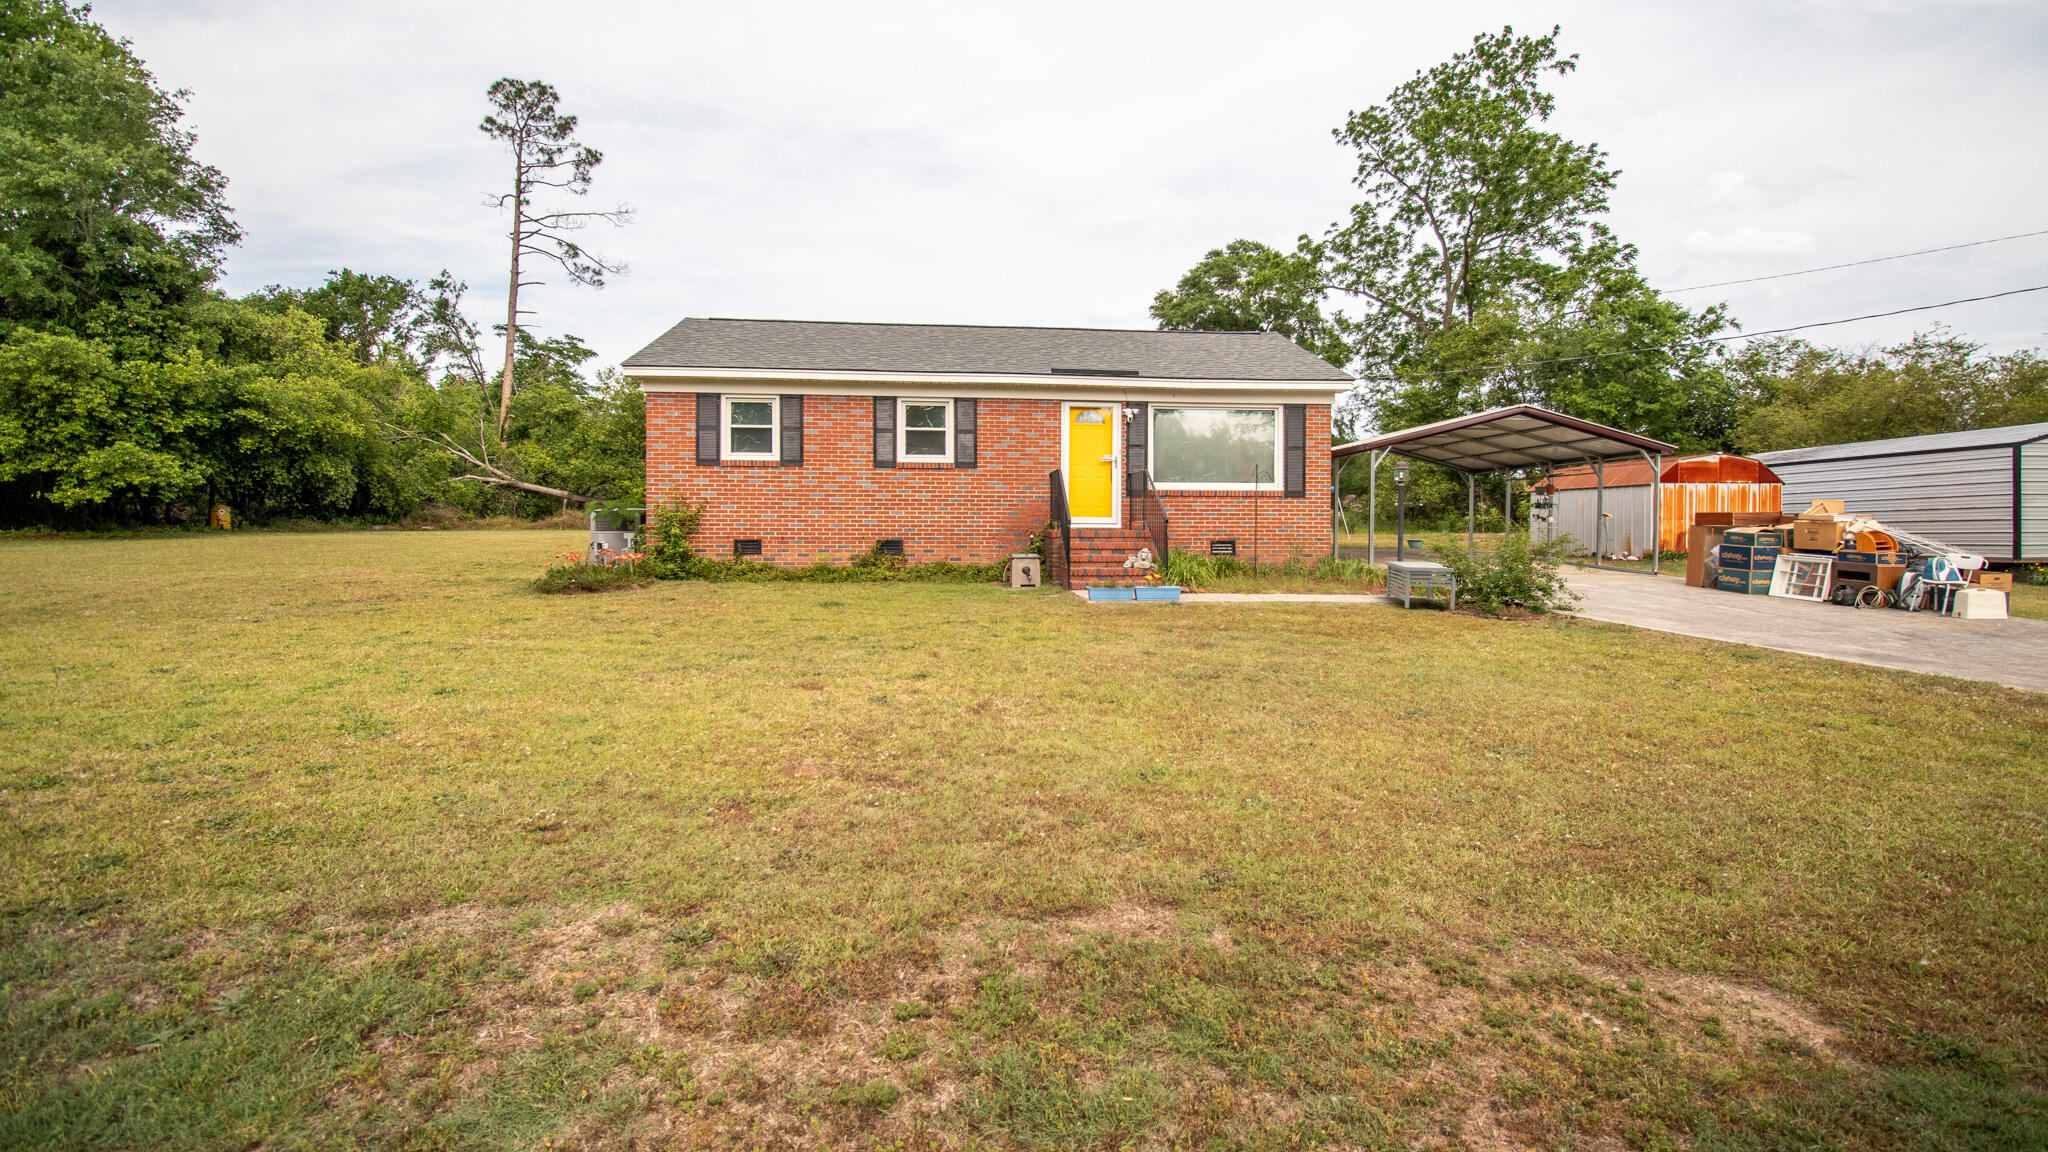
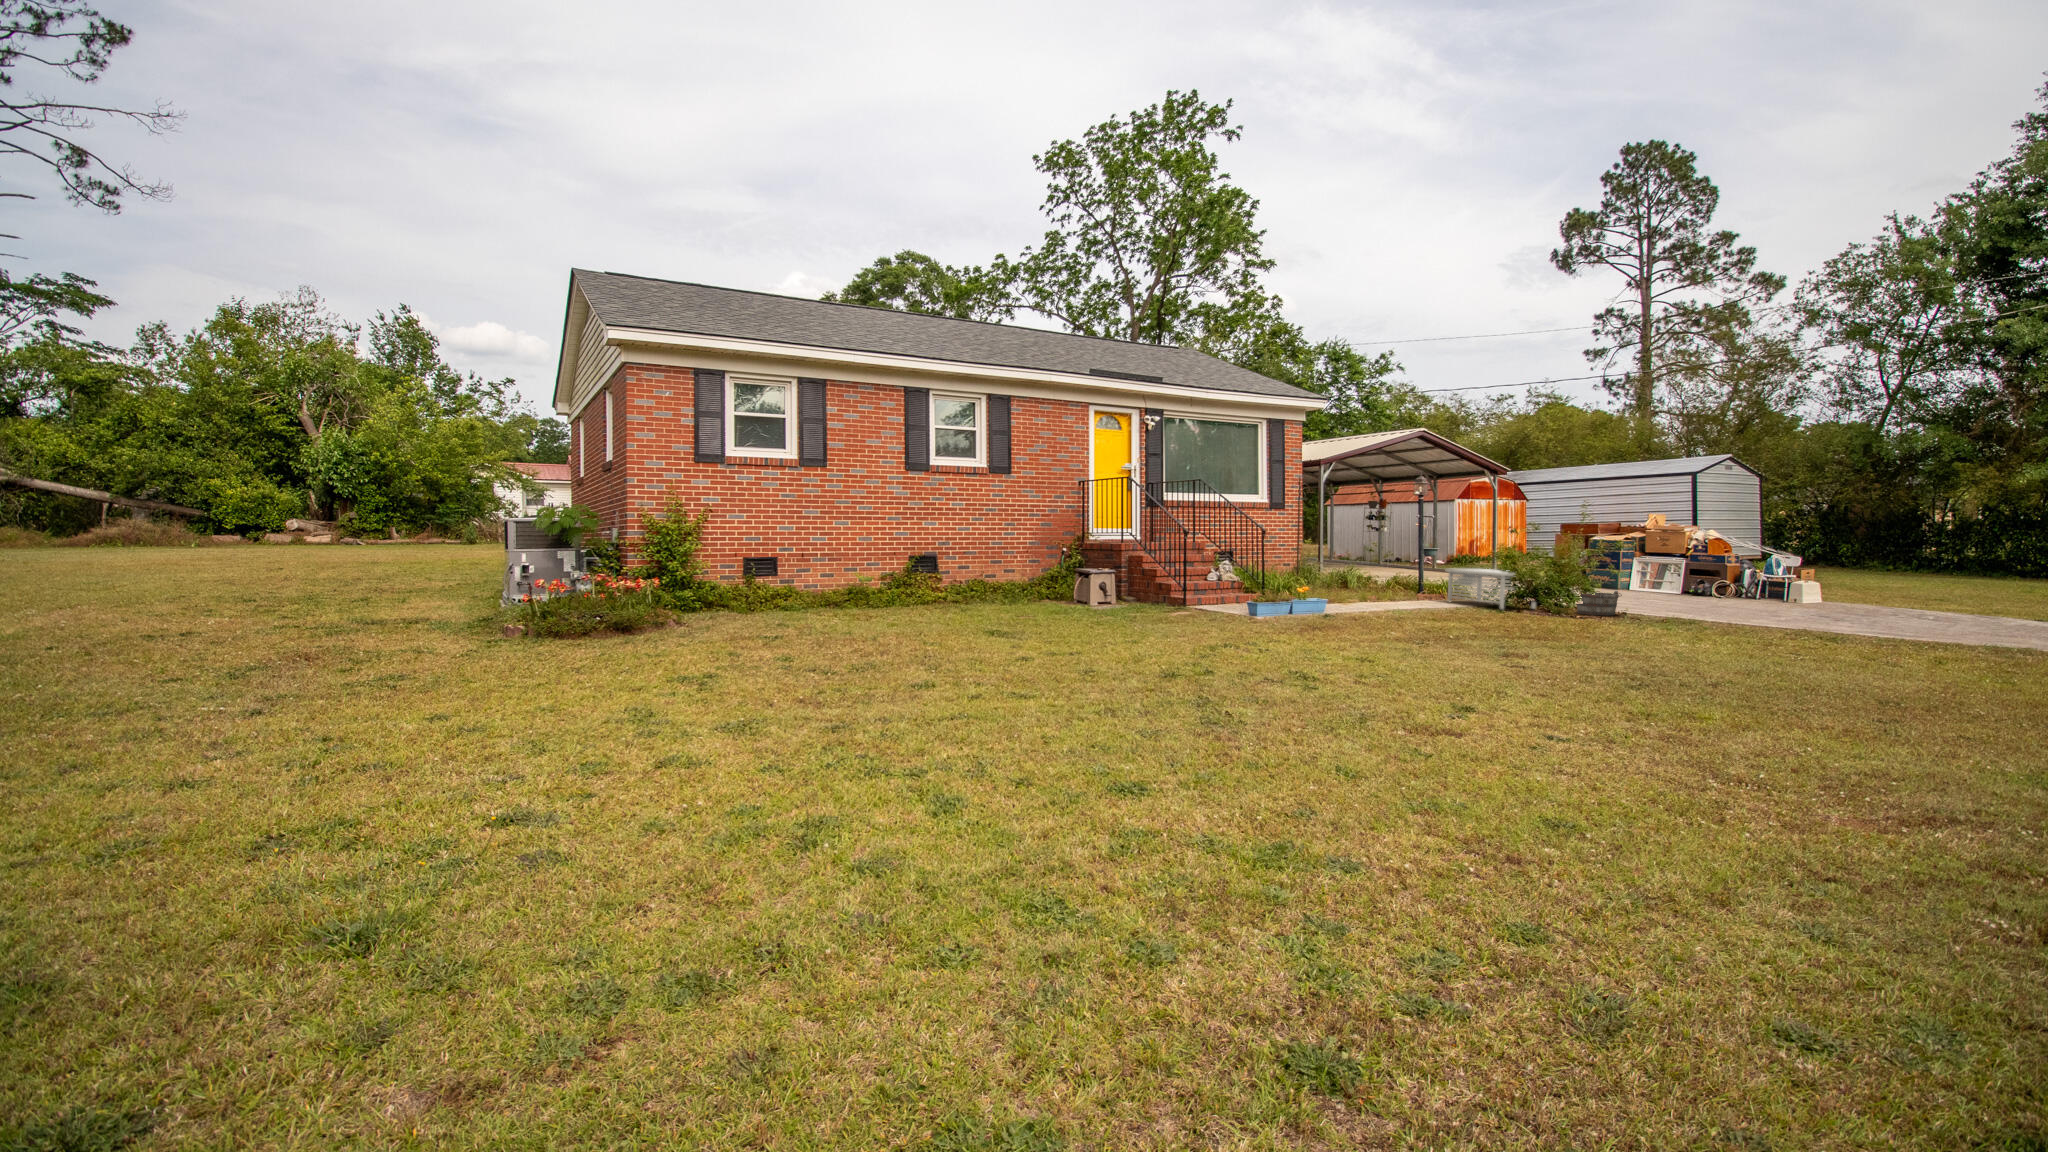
bucket: none [1485,589,1538,621] -> present [1577,591,1622,616]

